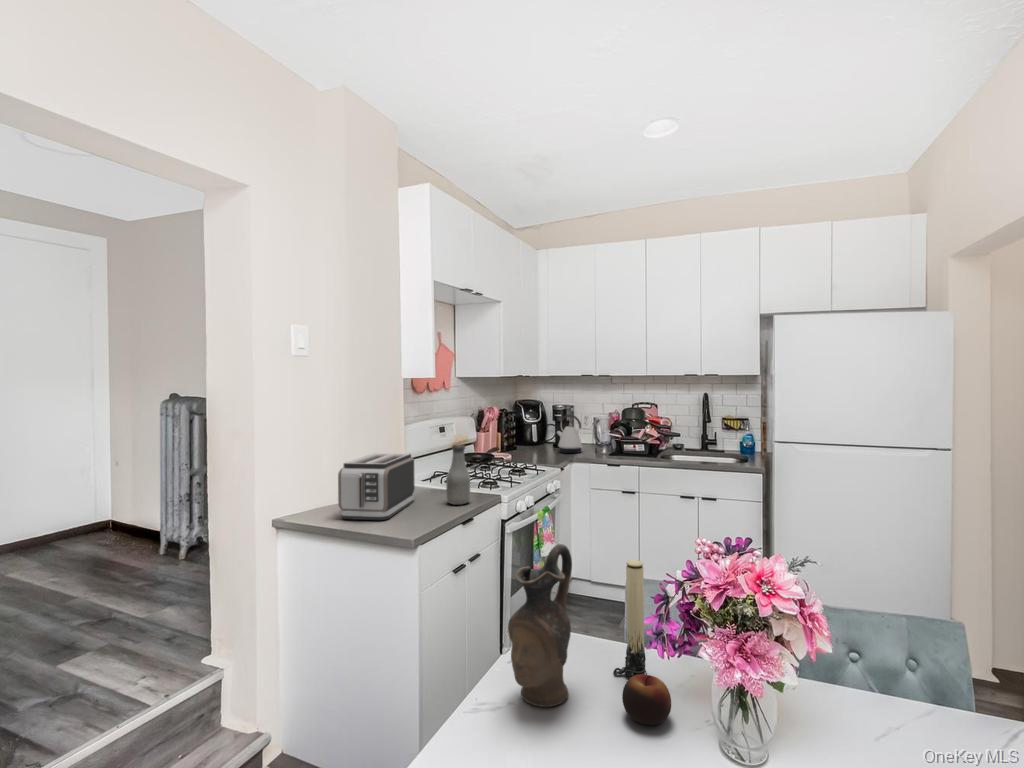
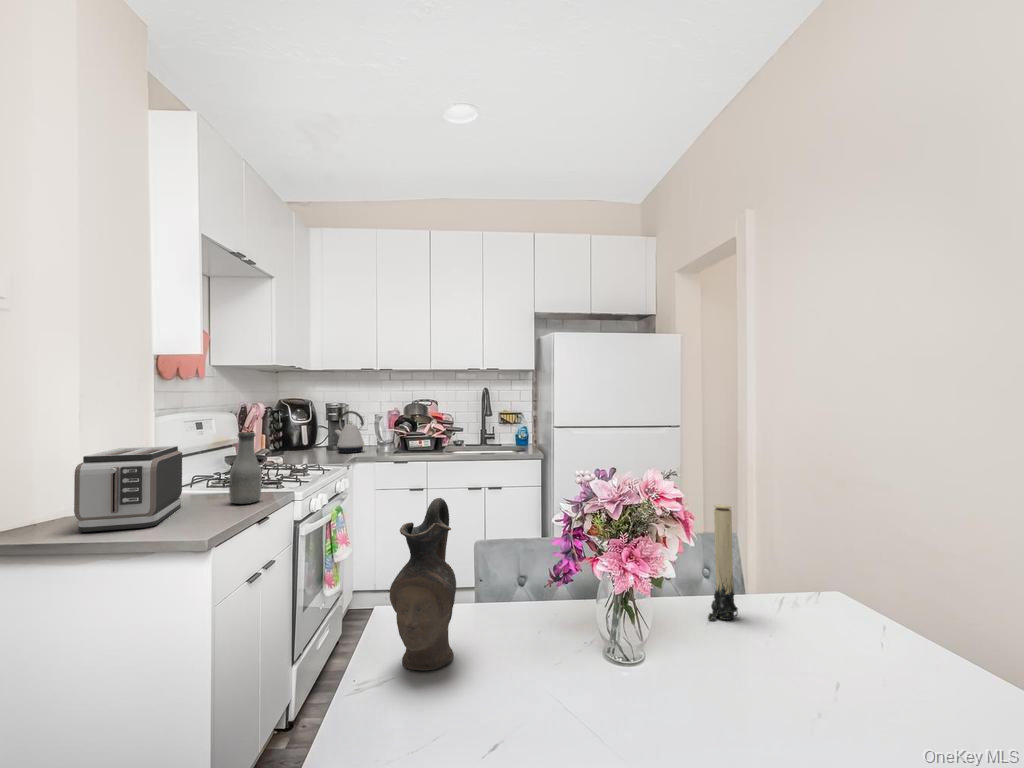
candle: present [613,560,647,678] -> present [708,504,738,620]
apple: present [622,674,671,725] -> none [512,611,558,658]

